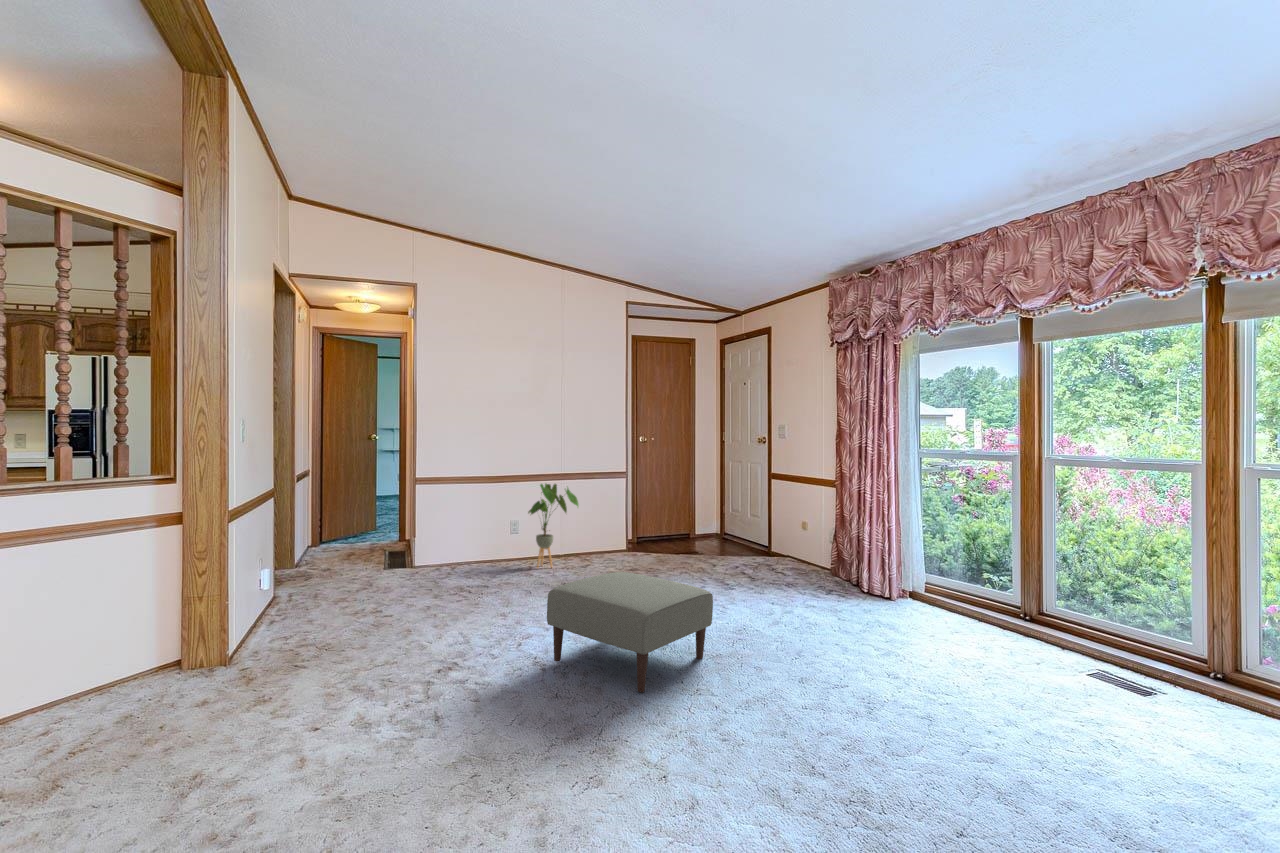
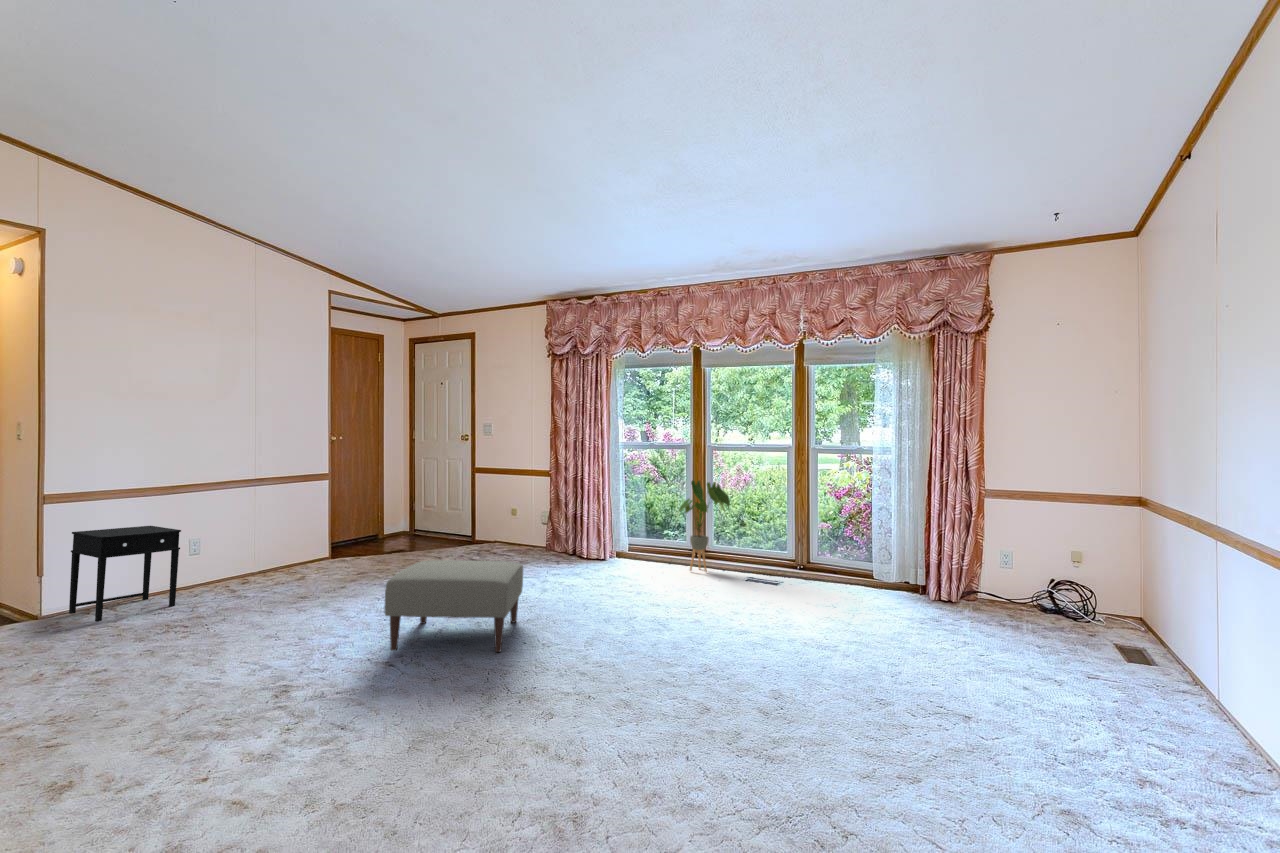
house plant: present [528,484,578,568] -> present [679,481,730,572]
side table: none [430,510,491,581] -> present [69,526,181,622]

